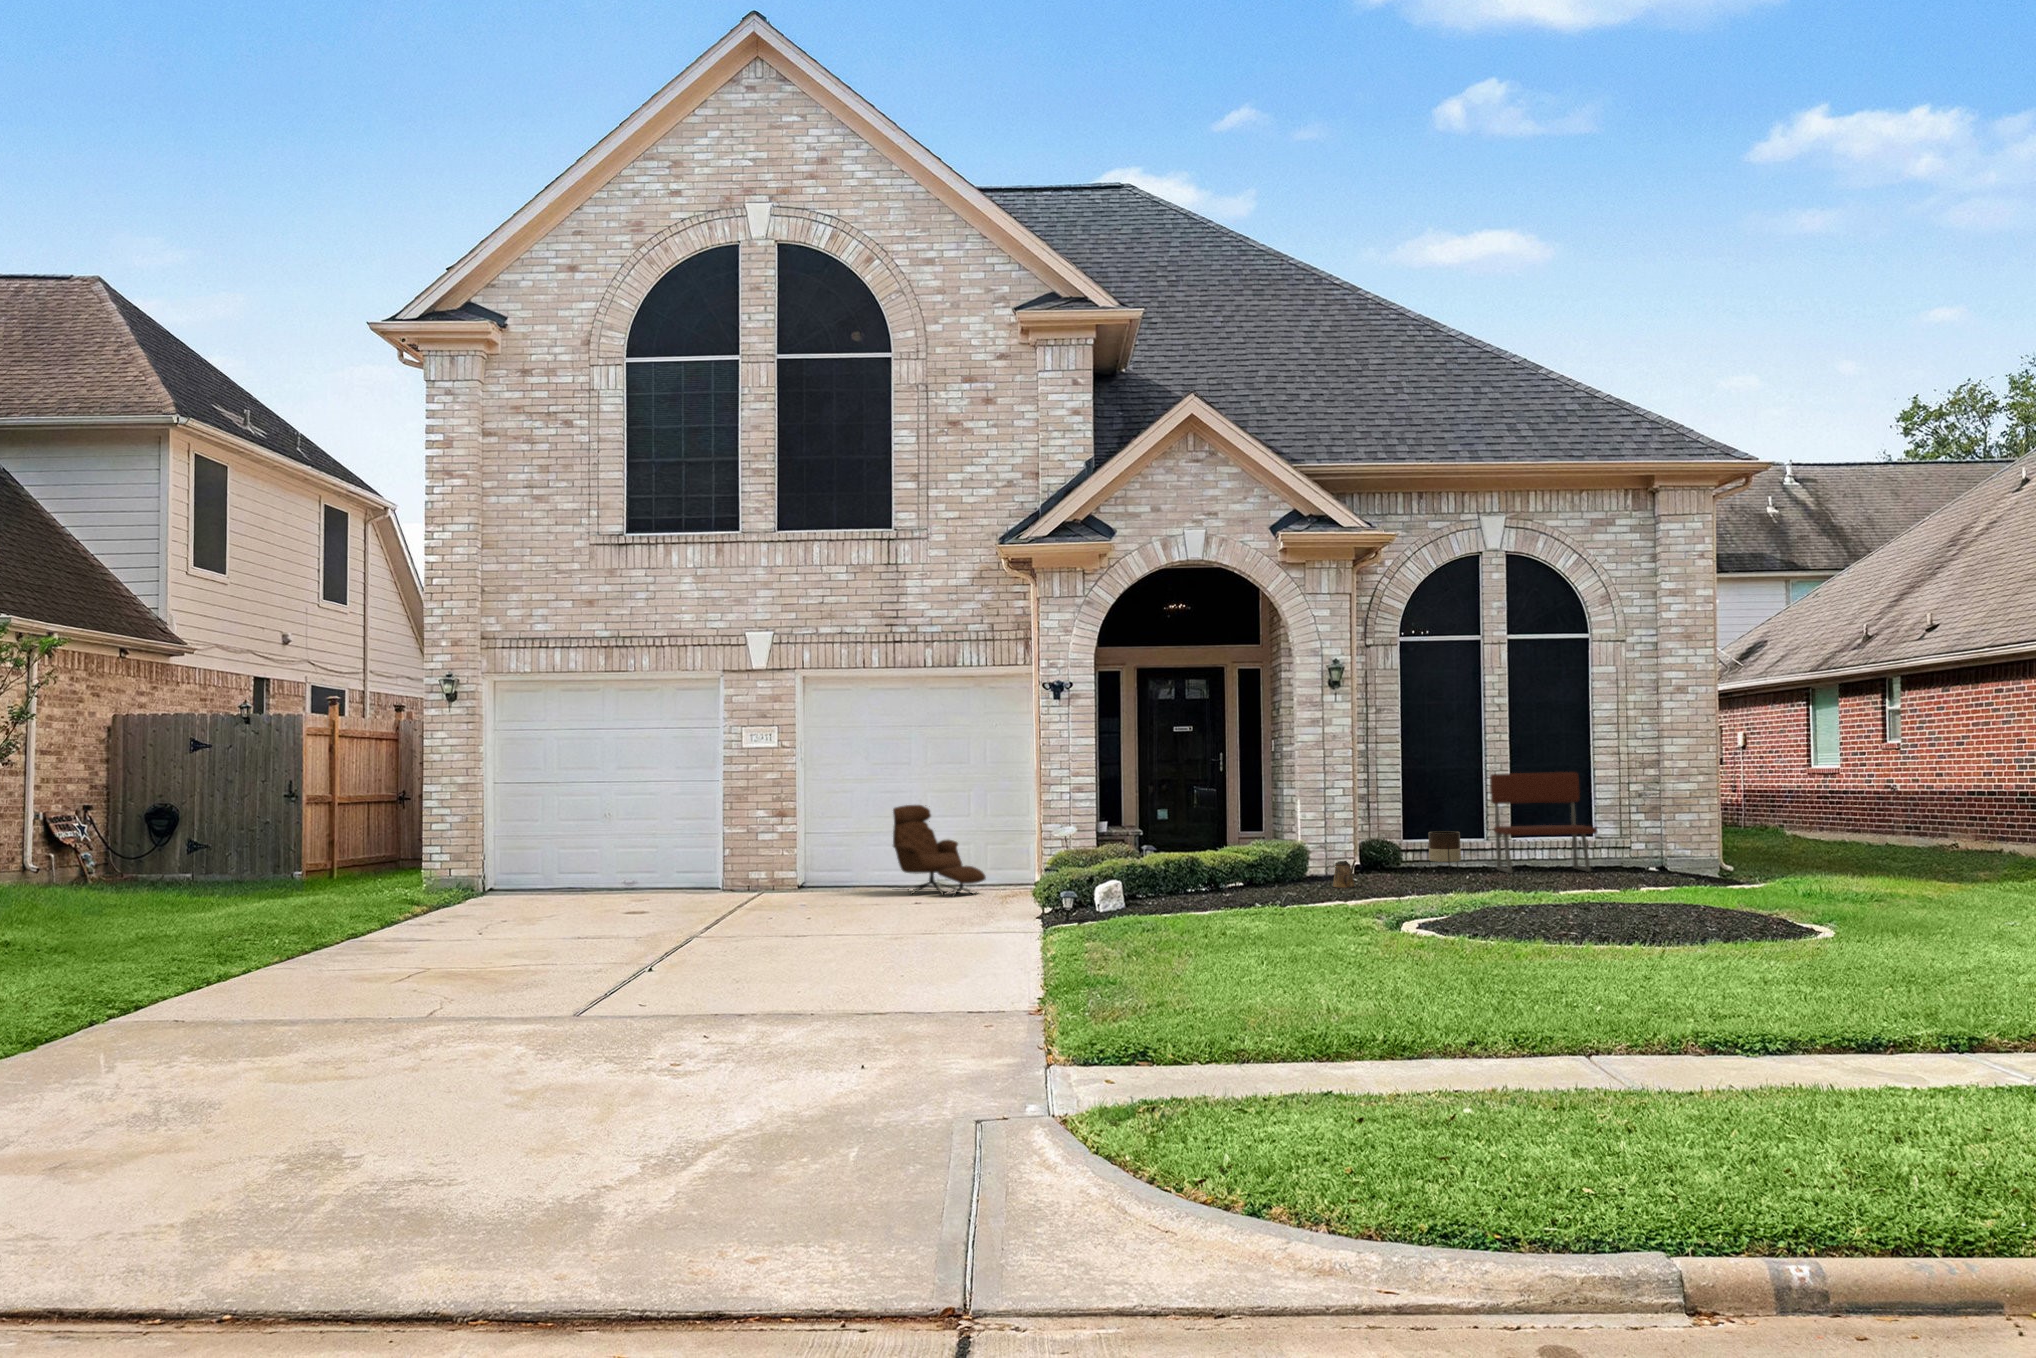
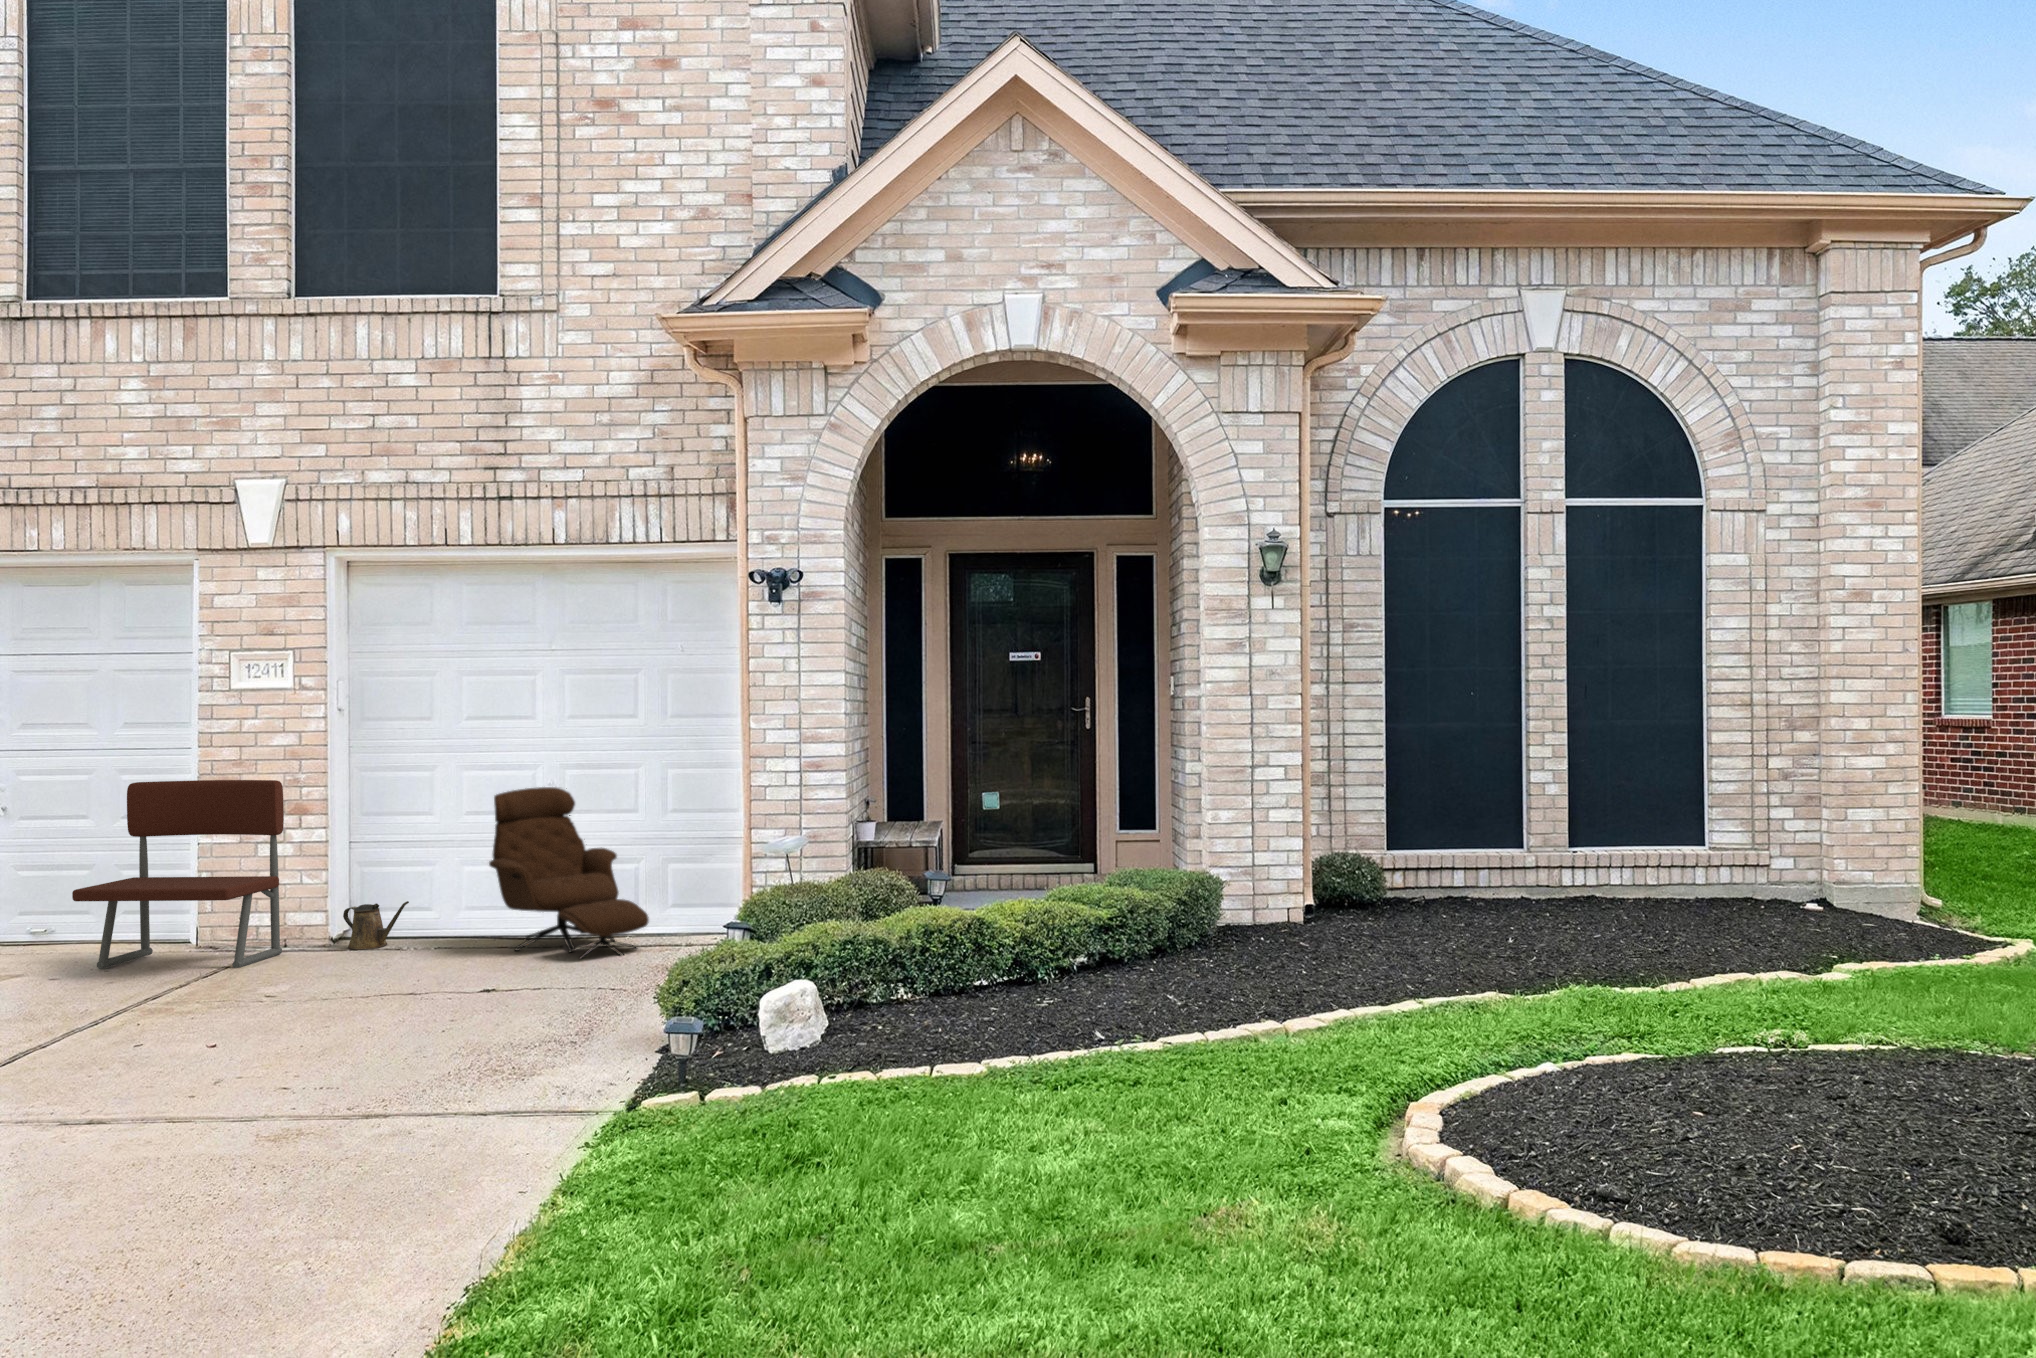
bench: present [1490,772,1597,873] -> present [72,780,284,969]
planter: present [1428,831,1461,875] -> none [1429,833,1484,910]
watering can: present [1333,861,1356,888] -> present [343,901,409,949]

